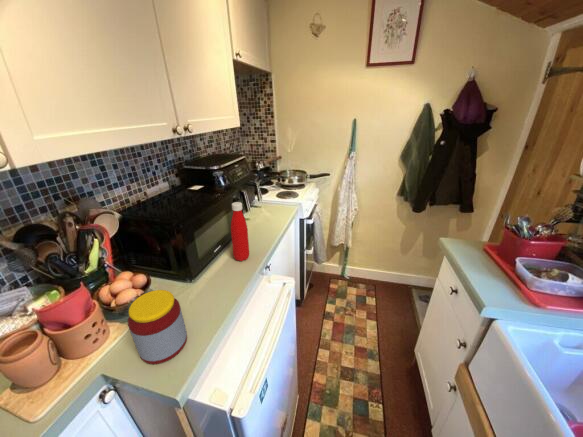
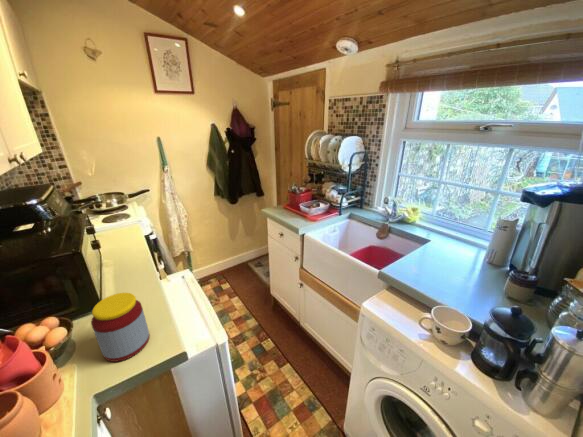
bottle: present [231,202,249,261] -> none [107,218,136,277]

